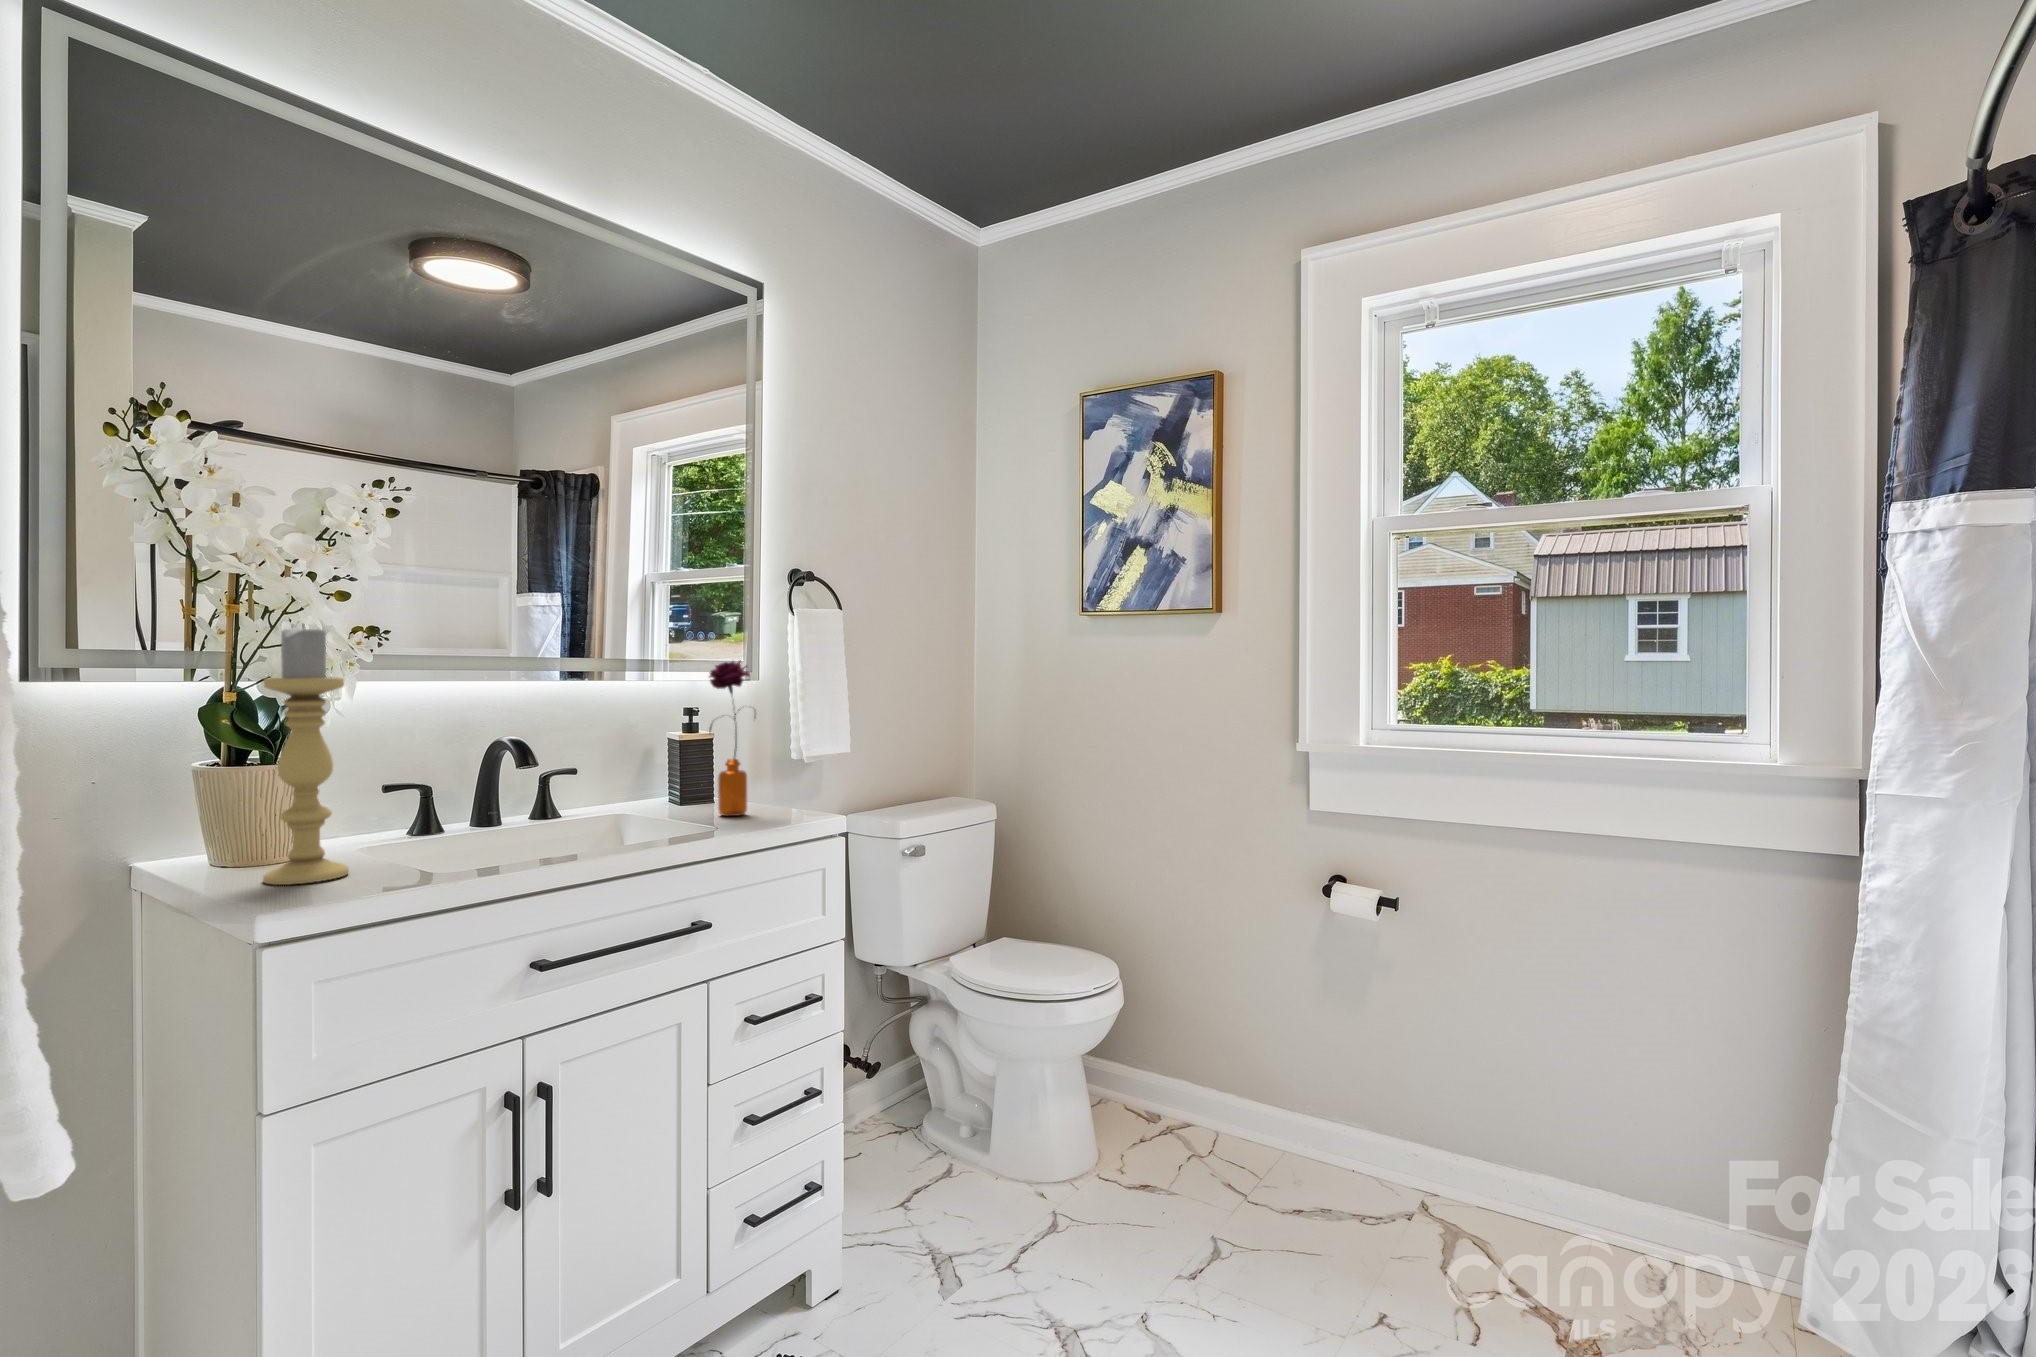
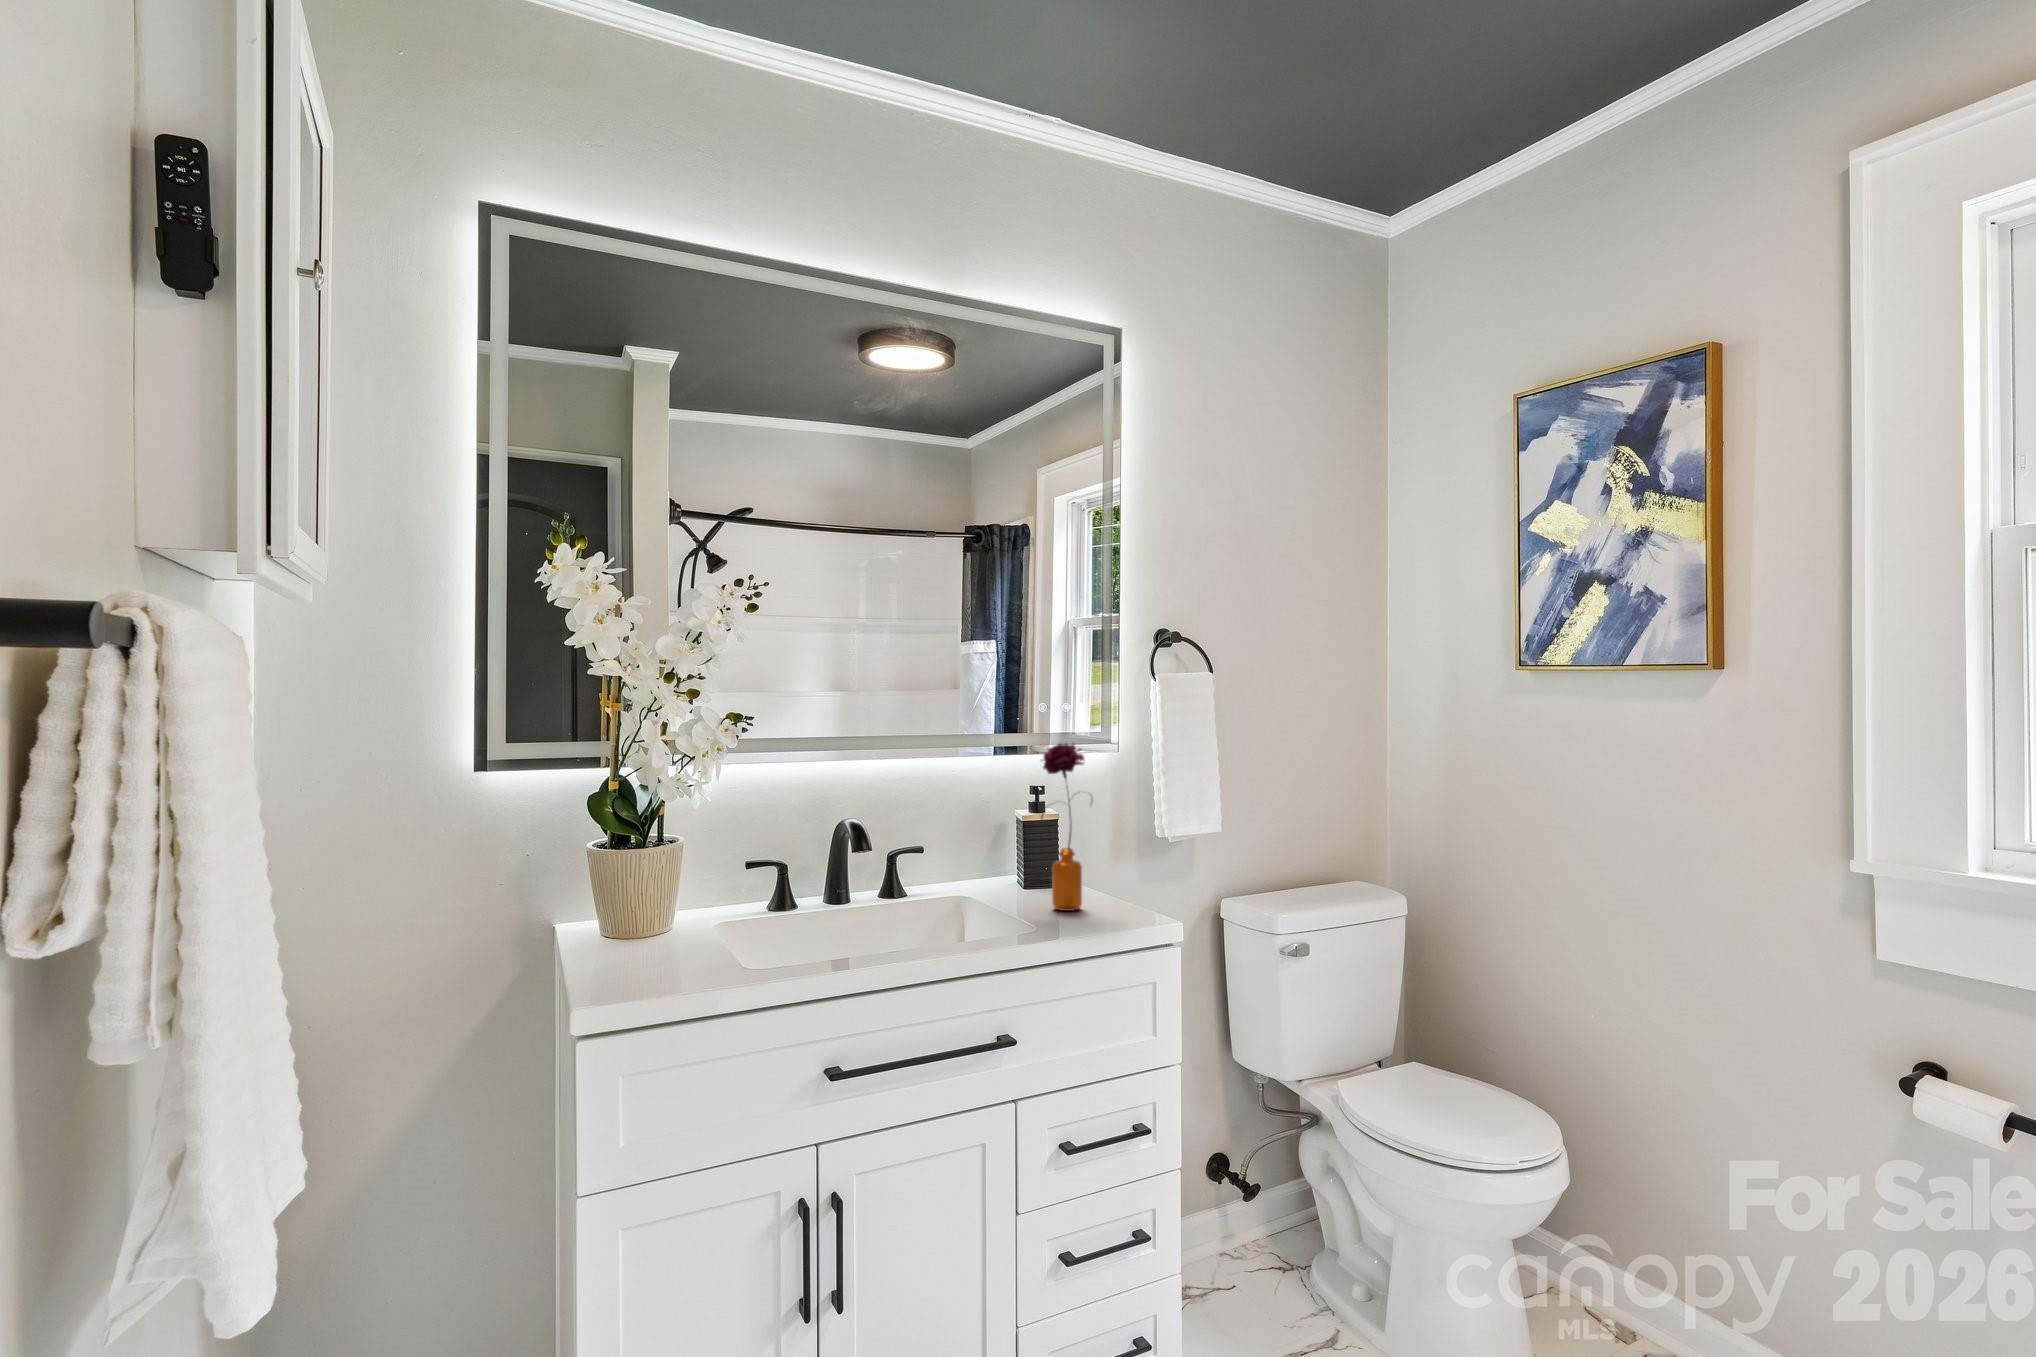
candle holder: present [263,624,349,885] -> none [621,728,688,969]

